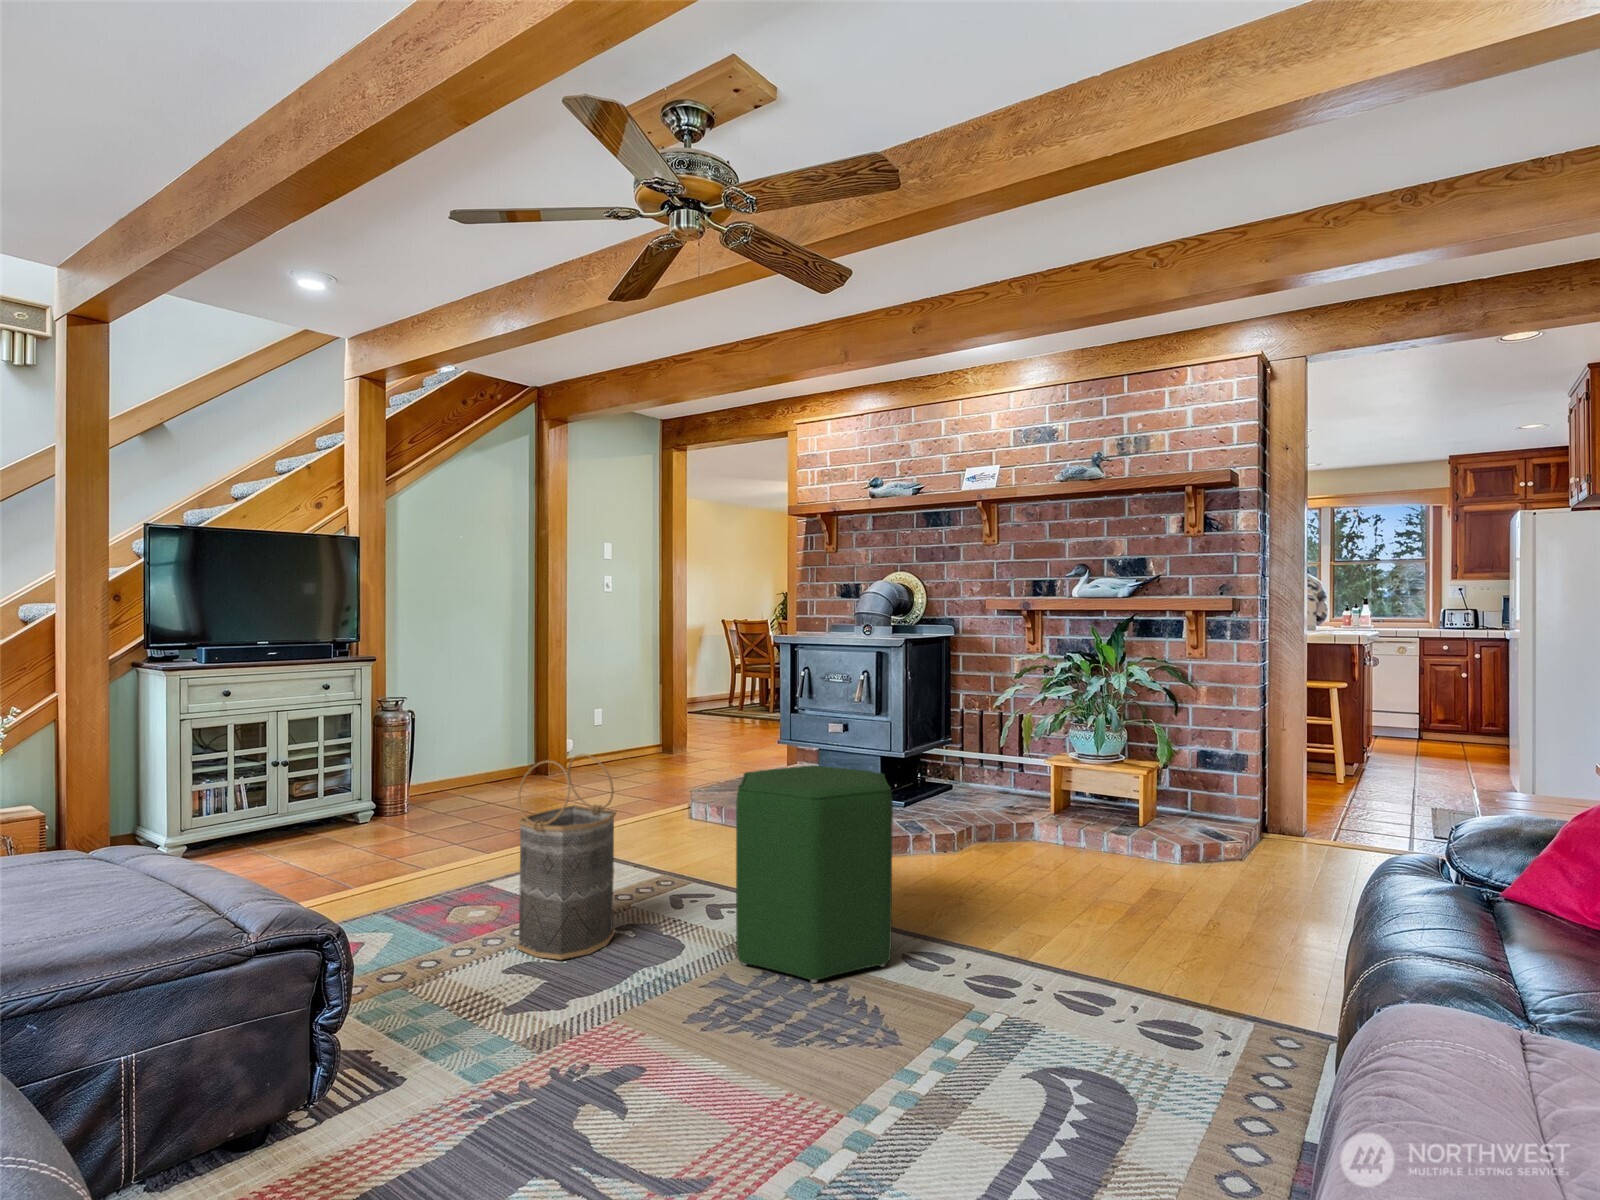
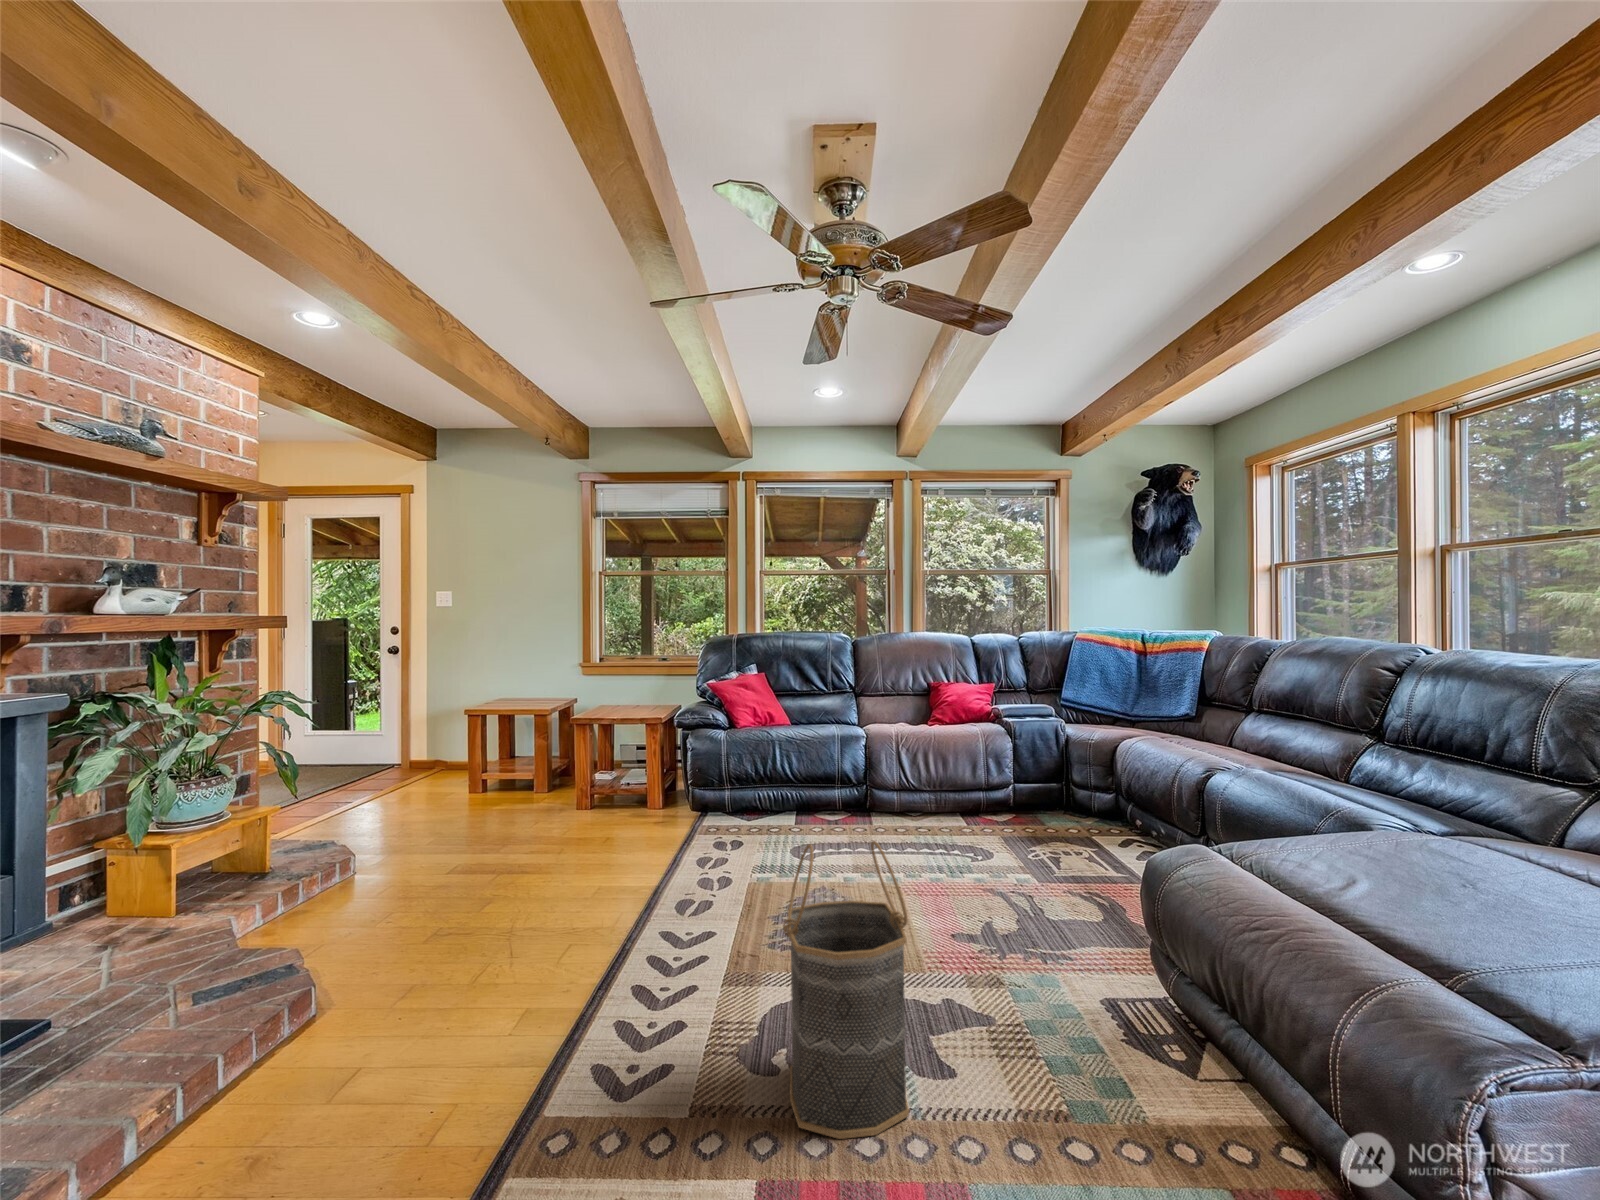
ottoman: present [736,765,893,983] -> none [631,775,780,996]

